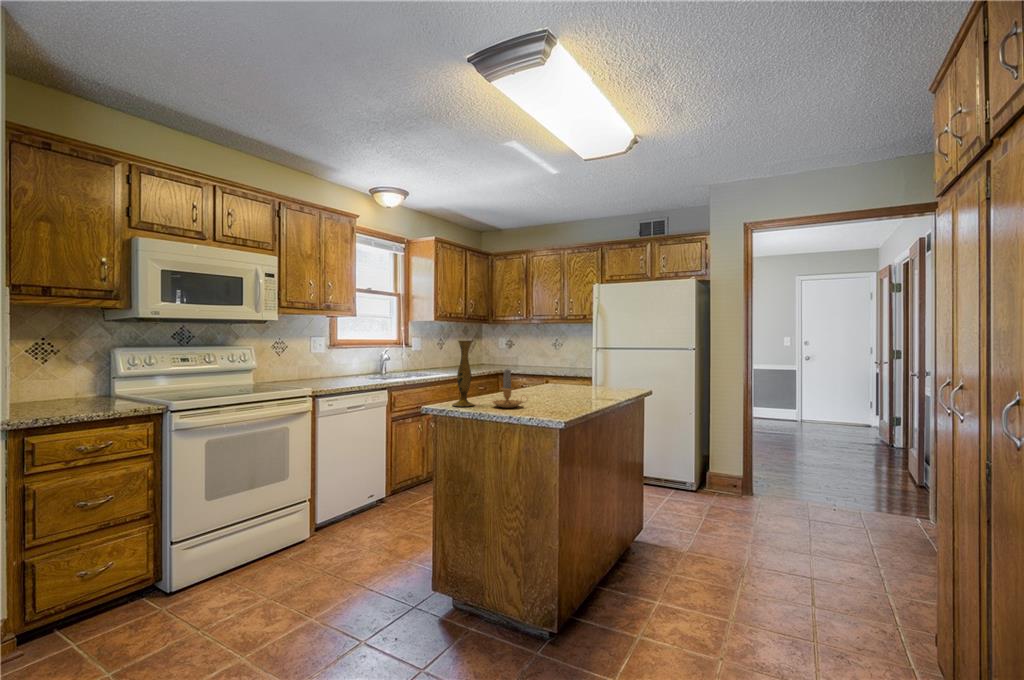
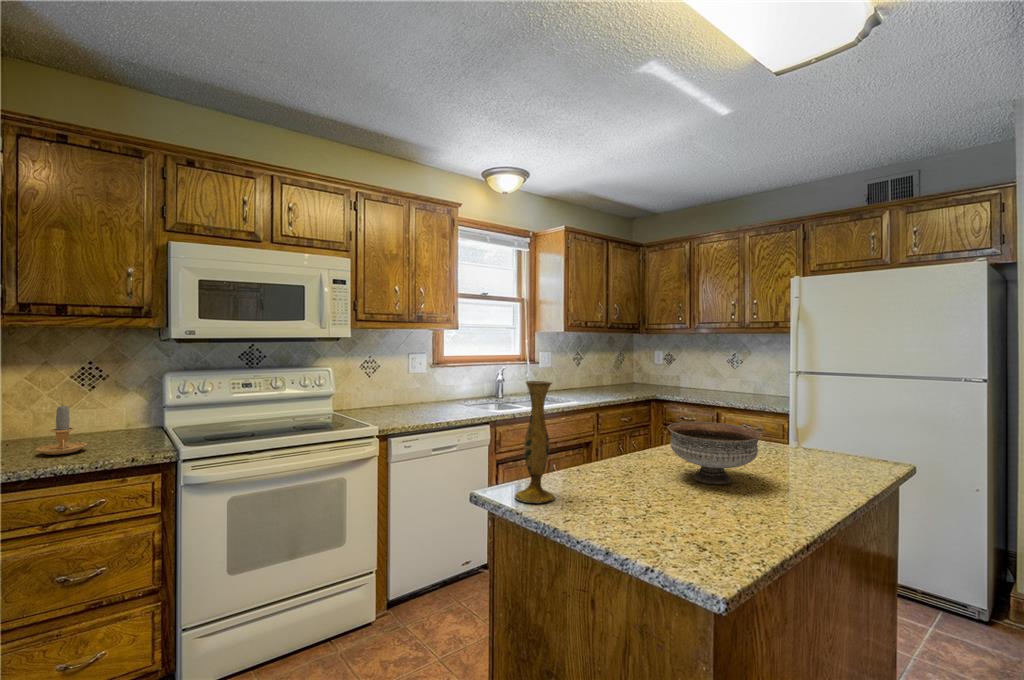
bowl: none [529,367,578,398] -> present [668,422,762,484]
candle: present [493,369,524,408] -> present [36,405,87,455]

